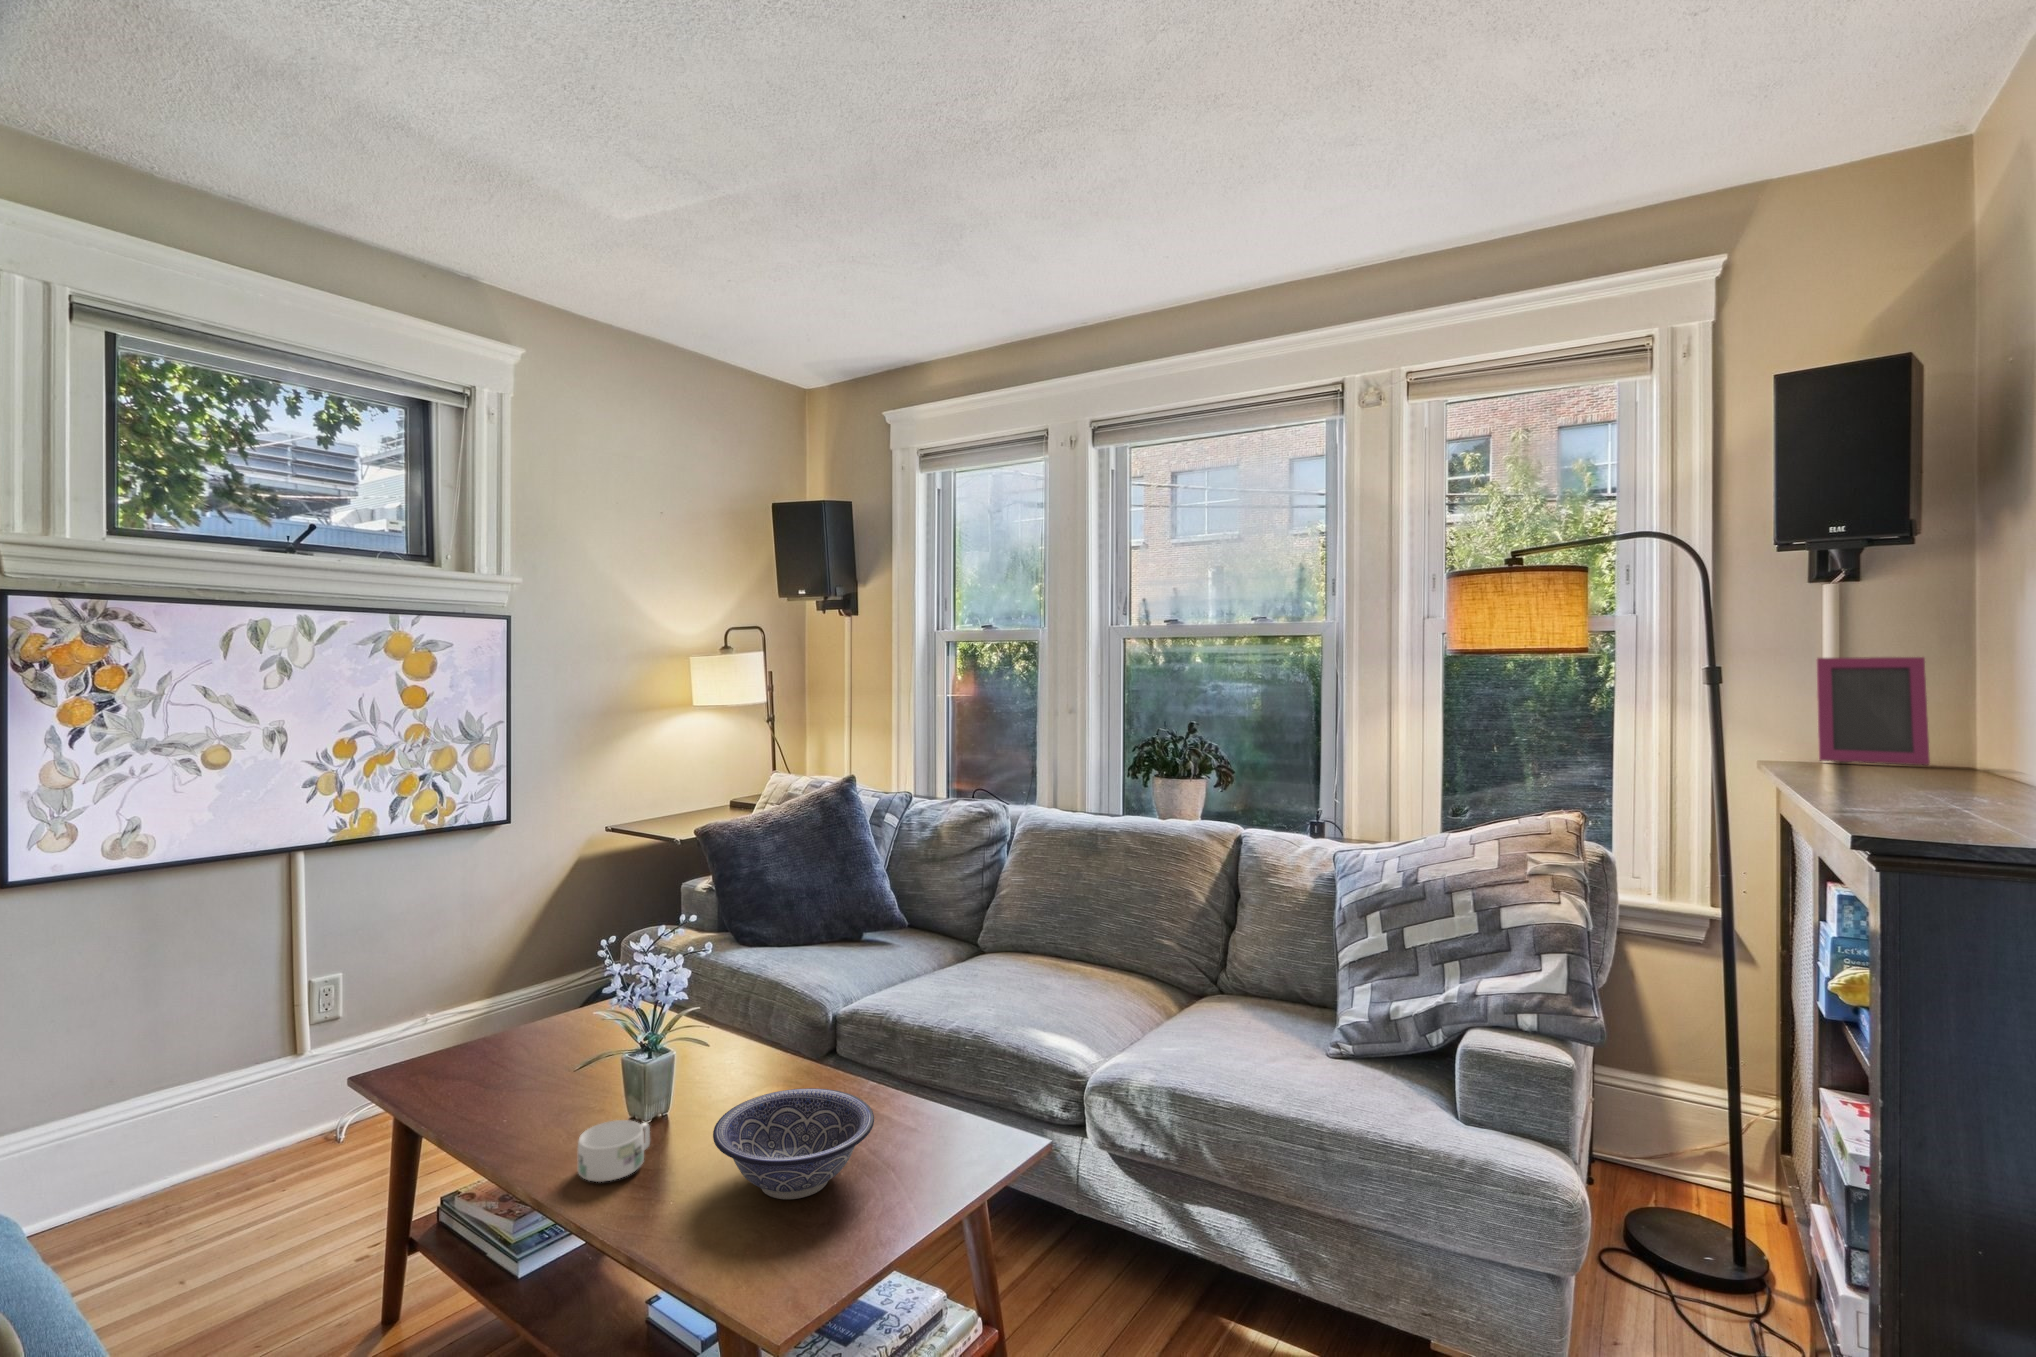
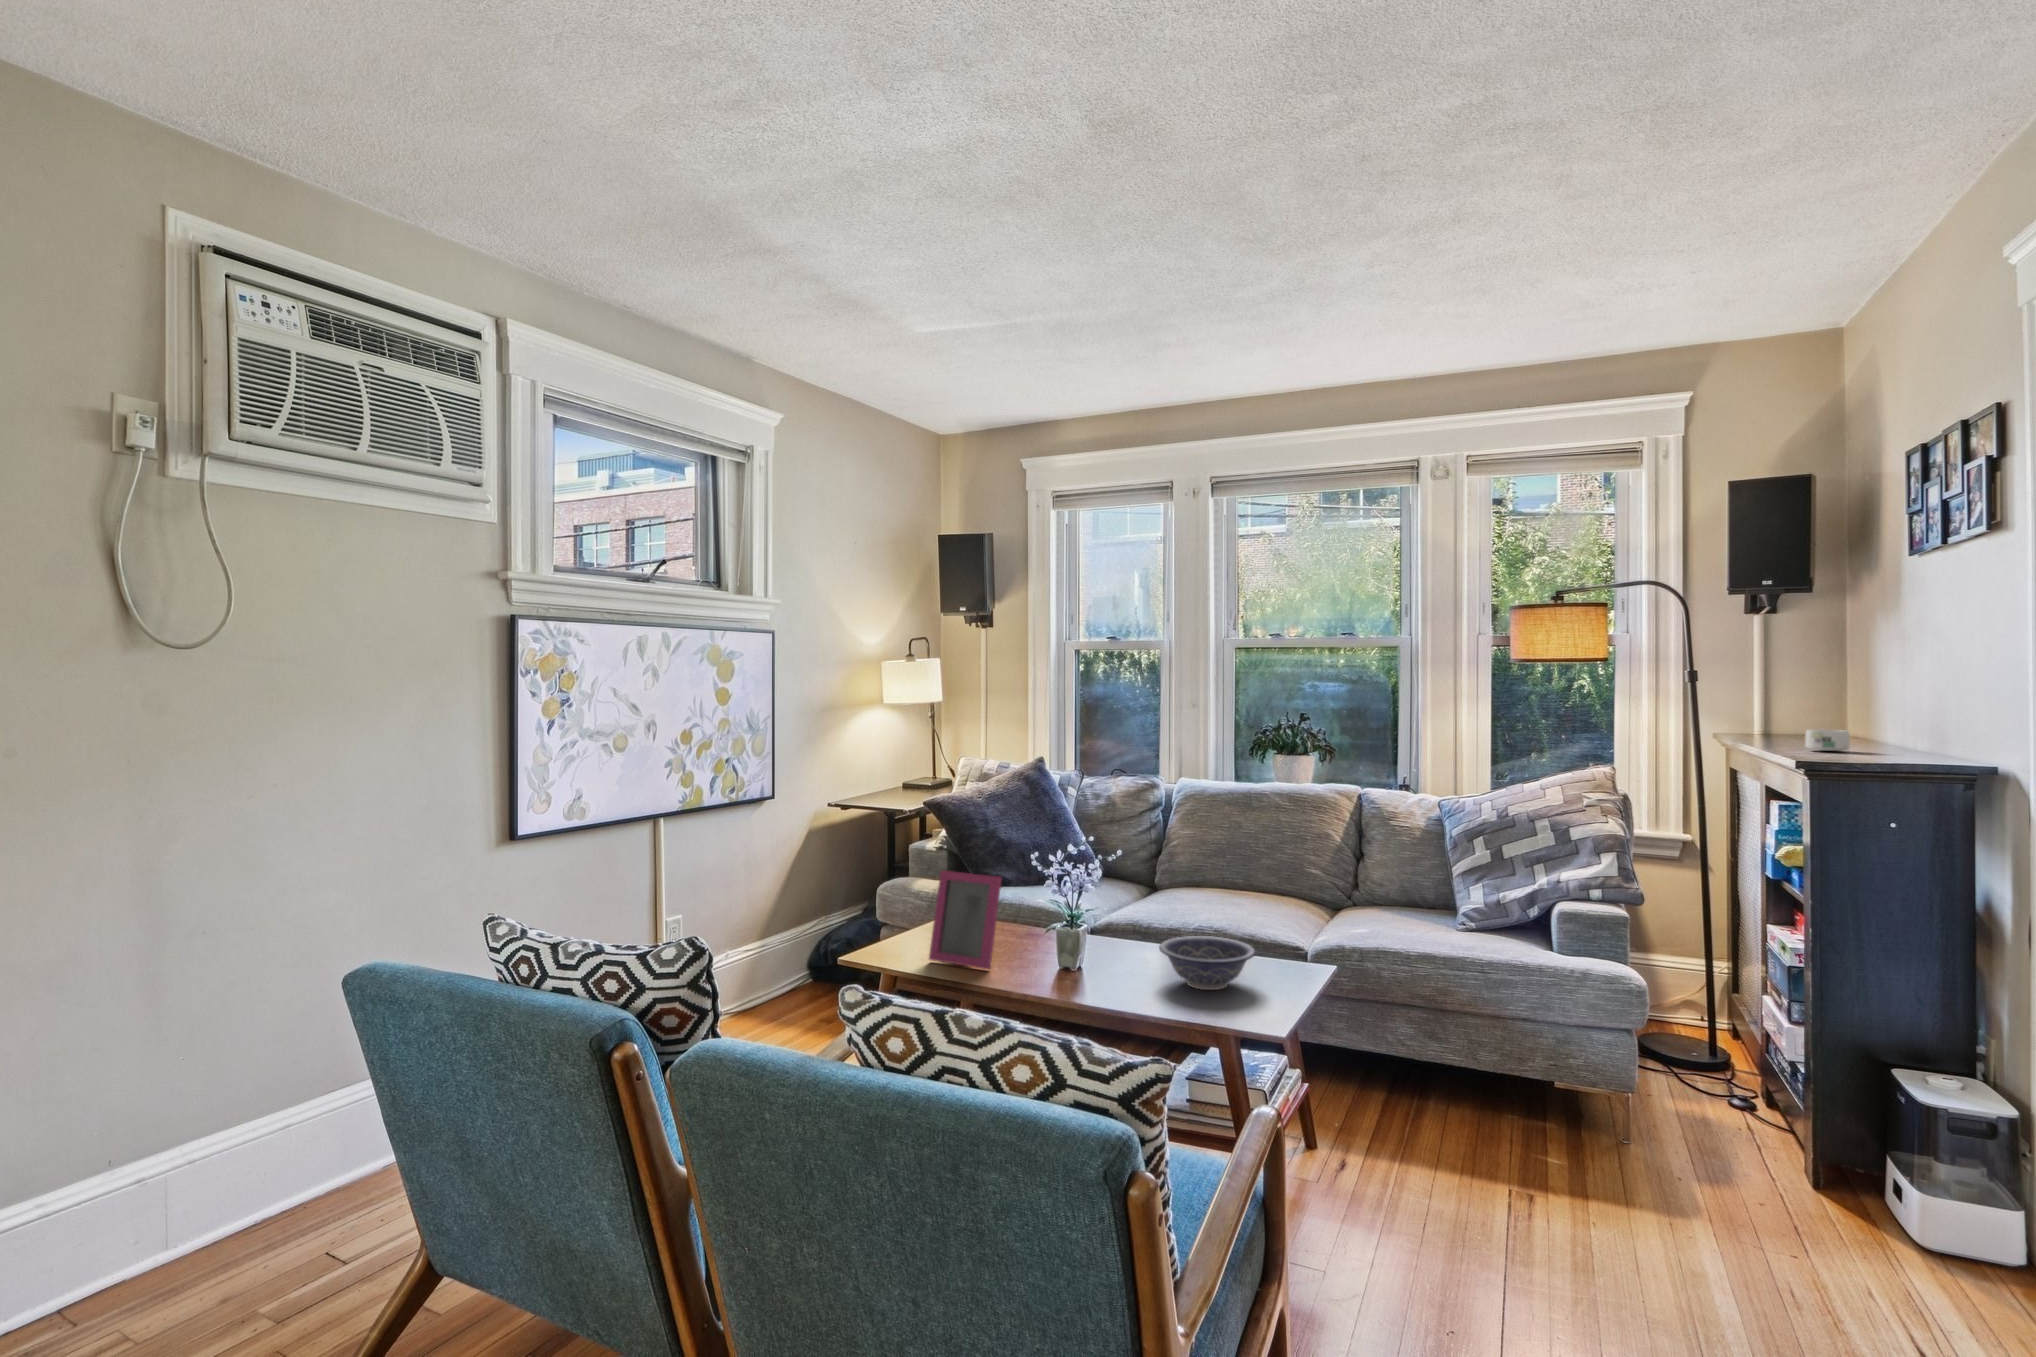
picture frame: present [1817,657,1930,765] -> present [929,871,1001,969]
mug: present [578,1120,650,1182] -> present [1805,729,1850,751]

